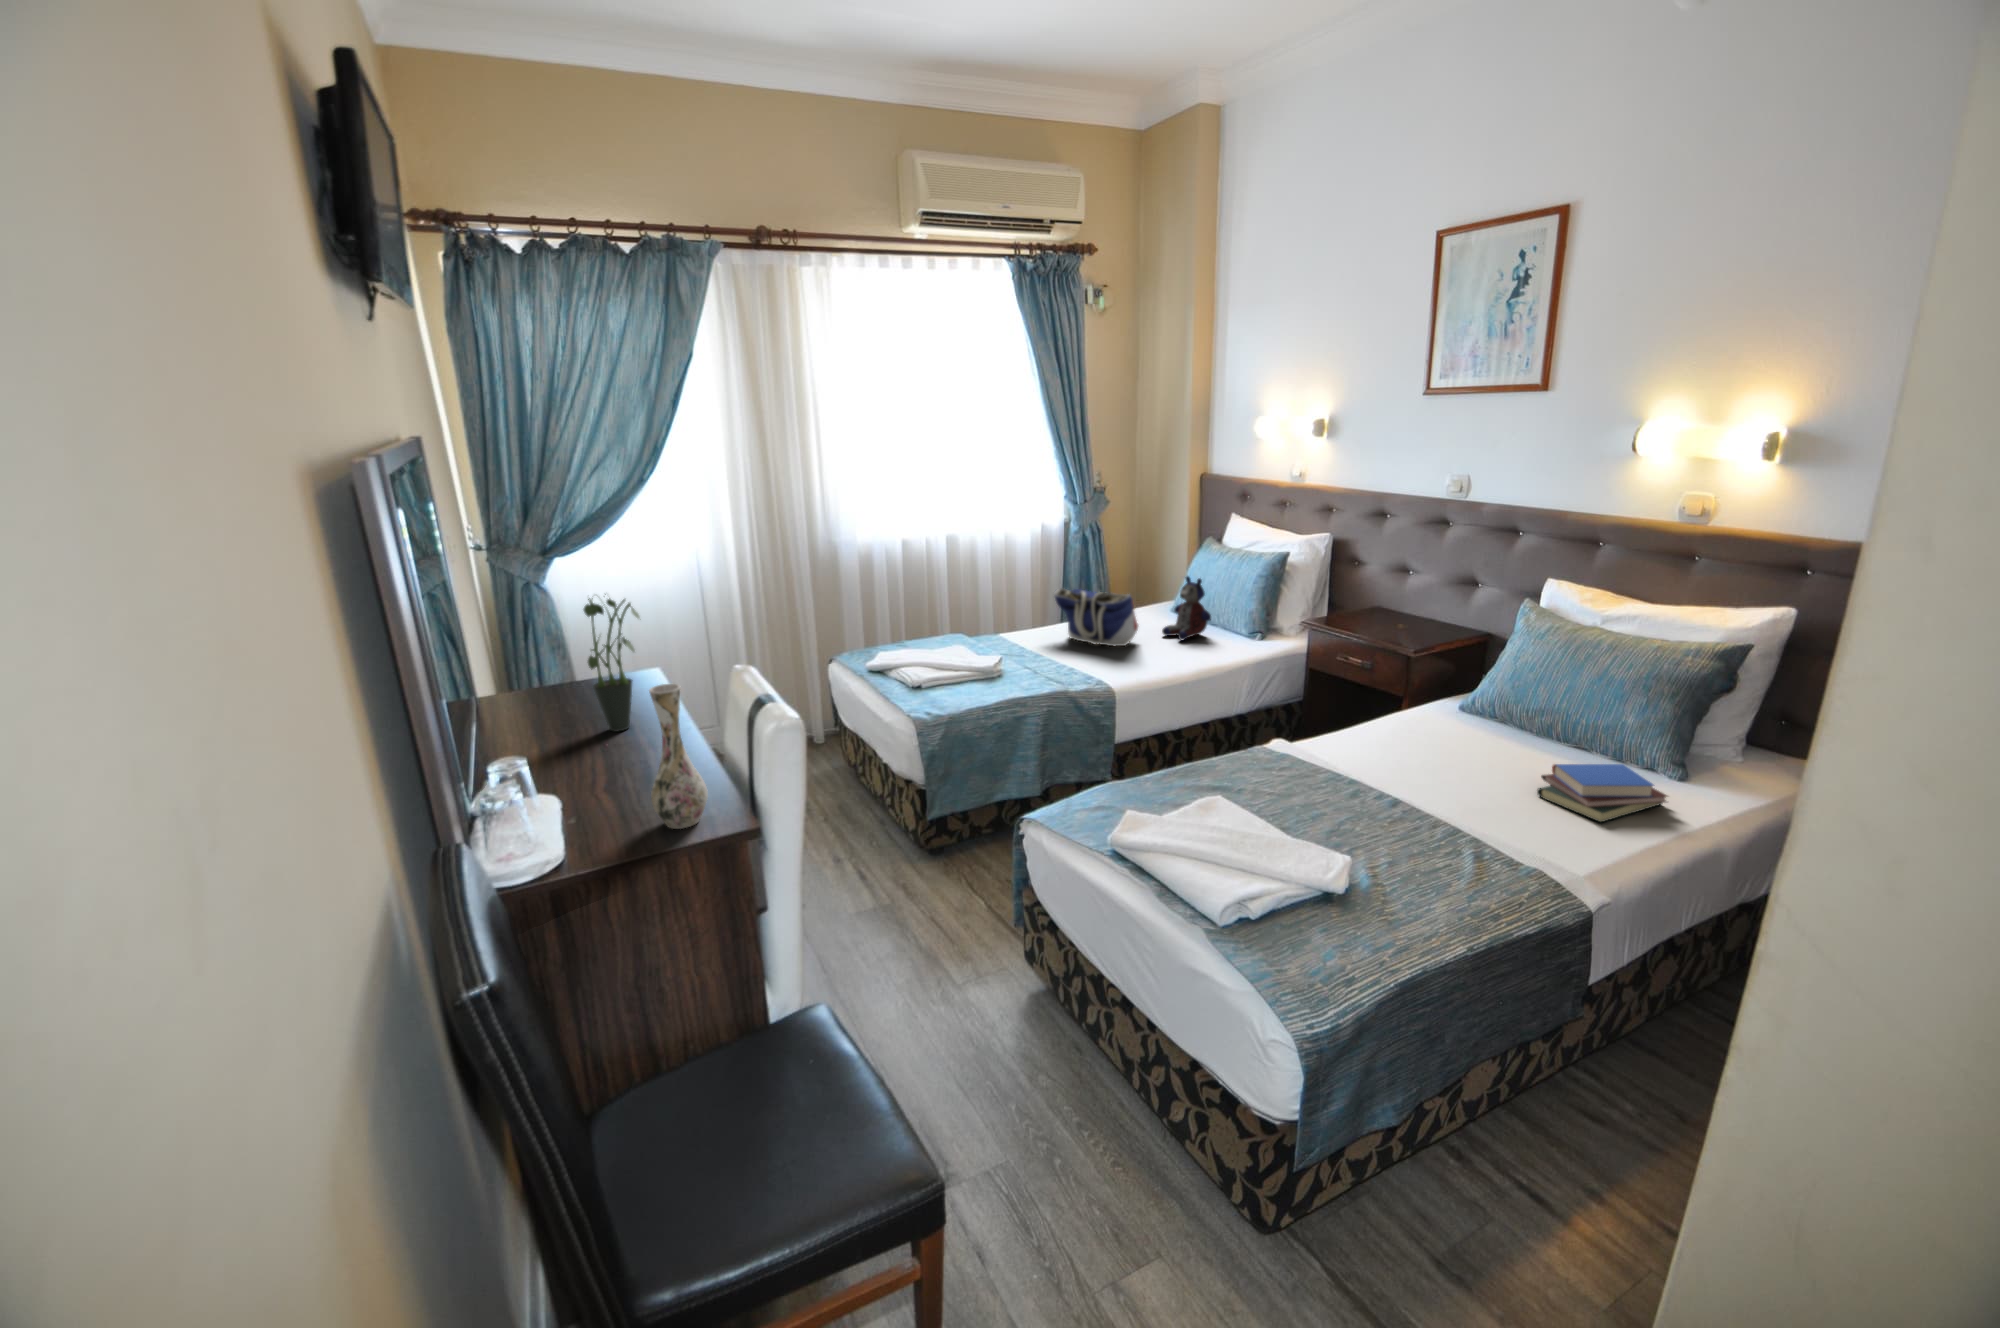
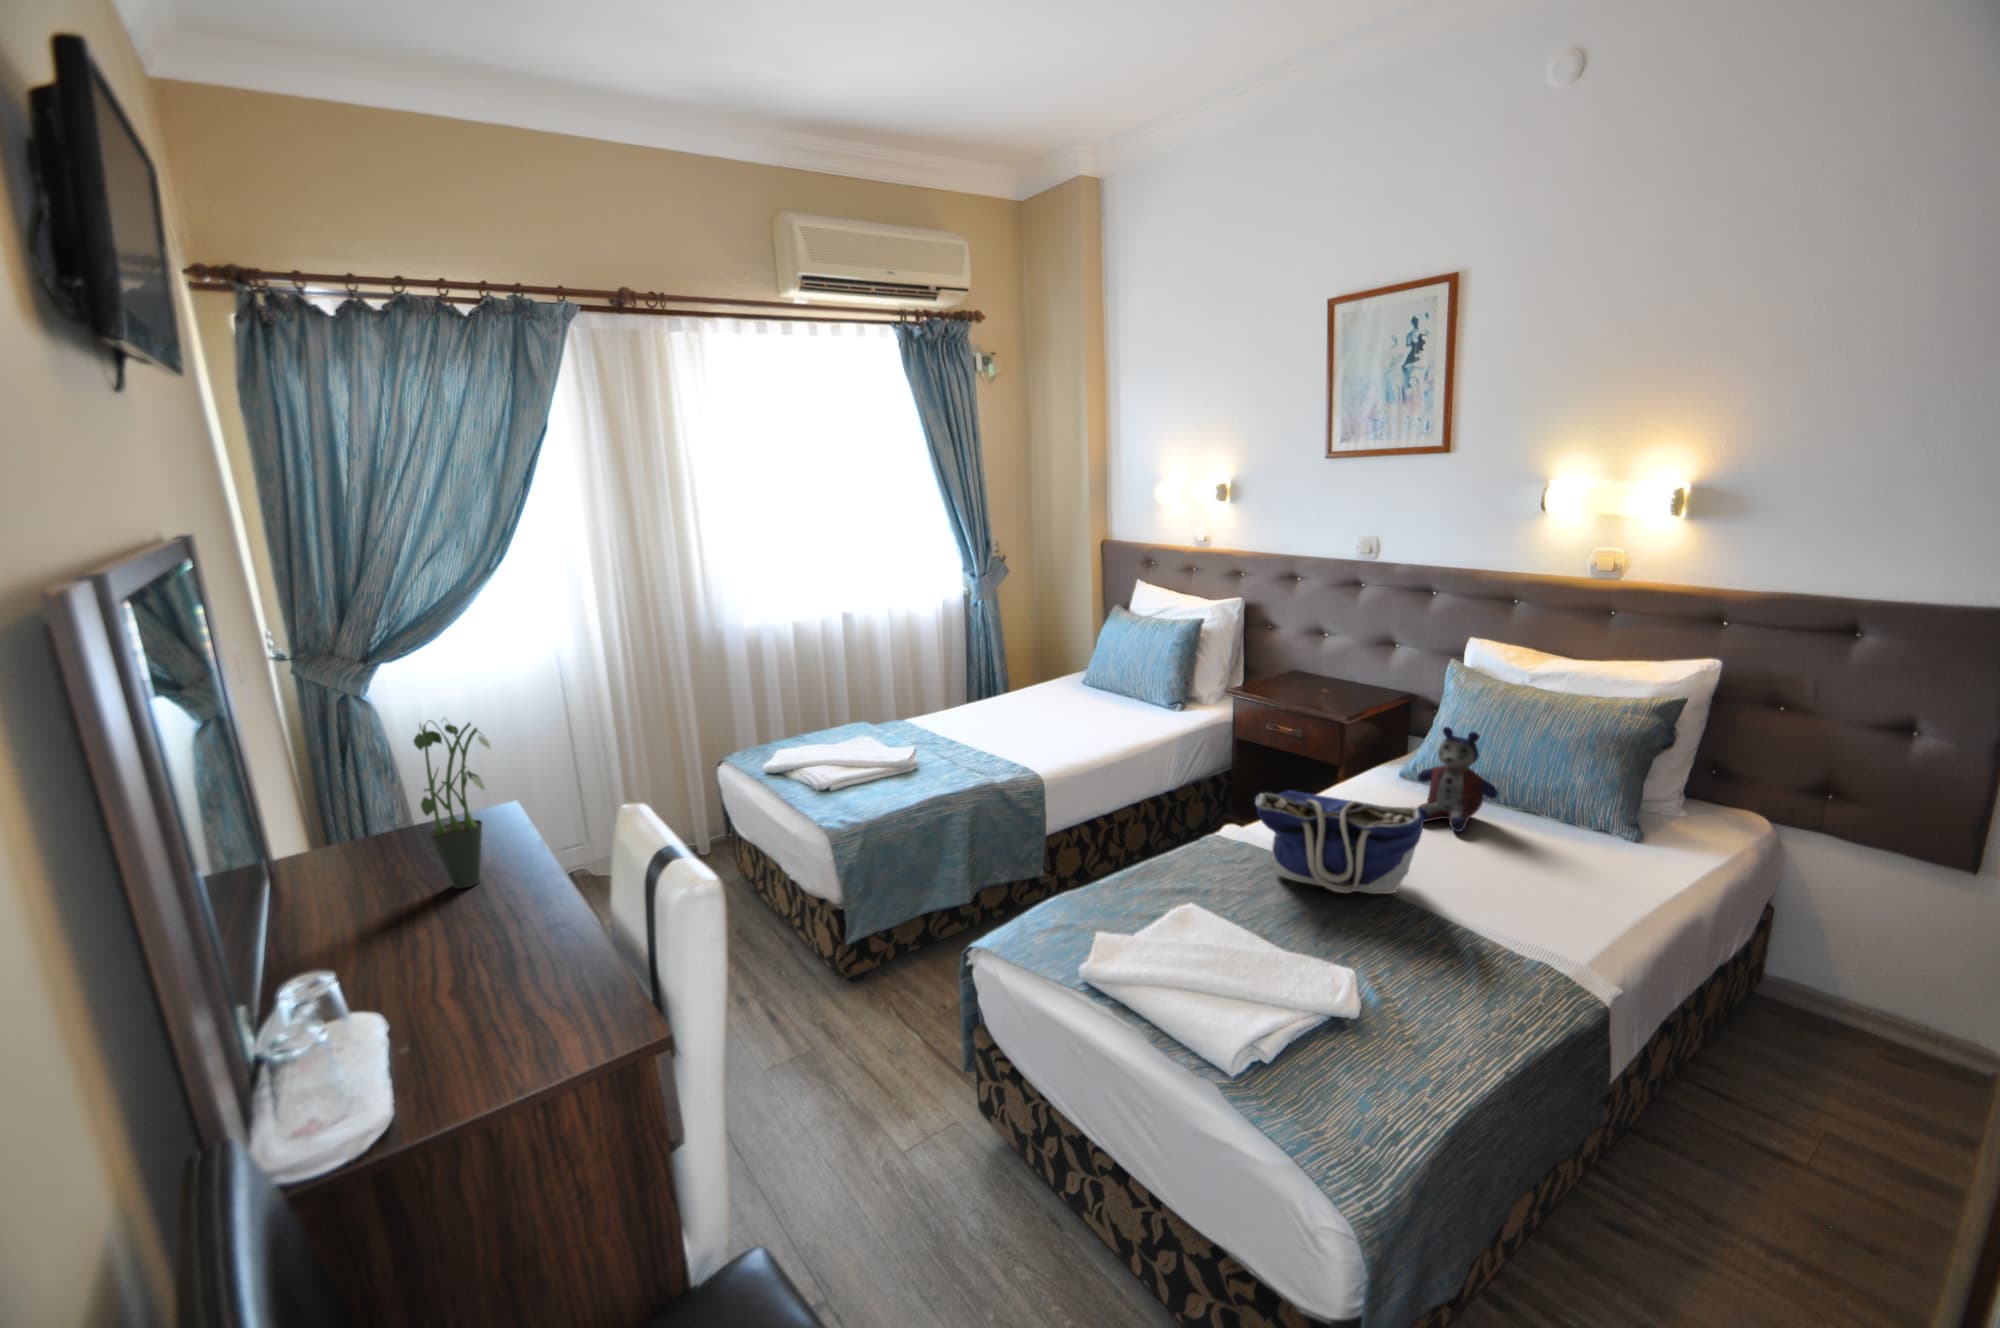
stuffed bear: present [1162,576,1211,640] -> present [1417,727,1498,832]
tote bag: present [1054,588,1139,646] -> present [1255,791,1424,894]
vase: present [649,684,708,829] -> none [503,844,588,1035]
book: present [1537,764,1667,822] -> none [1510,831,1644,899]

